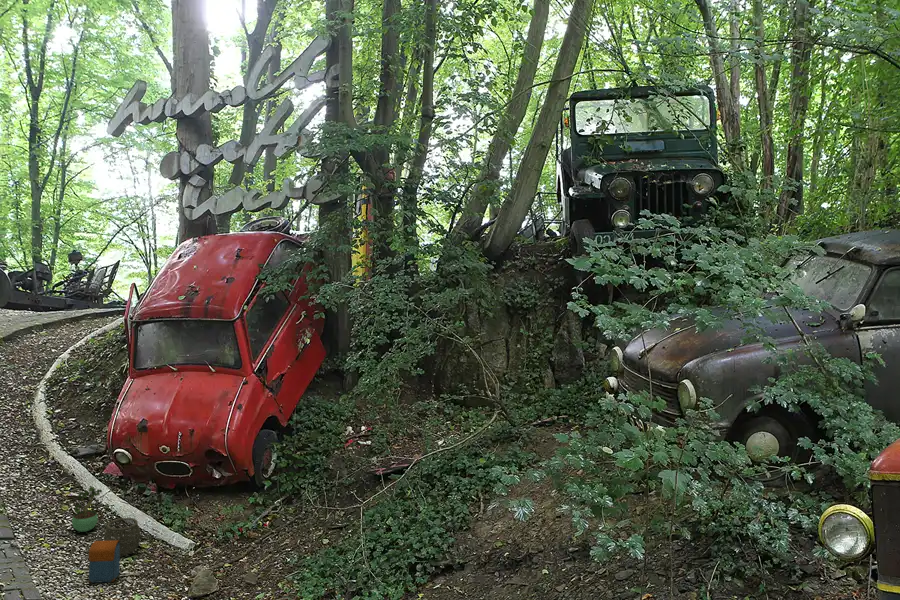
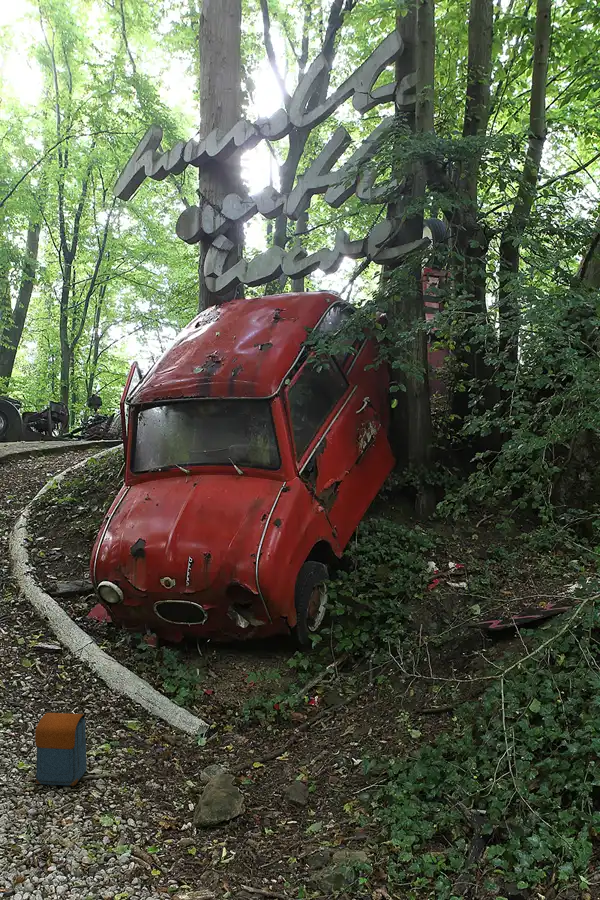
potted plant: present [72,487,102,532] -> none [31,628,74,698]
woven basket: present [103,518,141,556] -> none [68,679,124,742]

